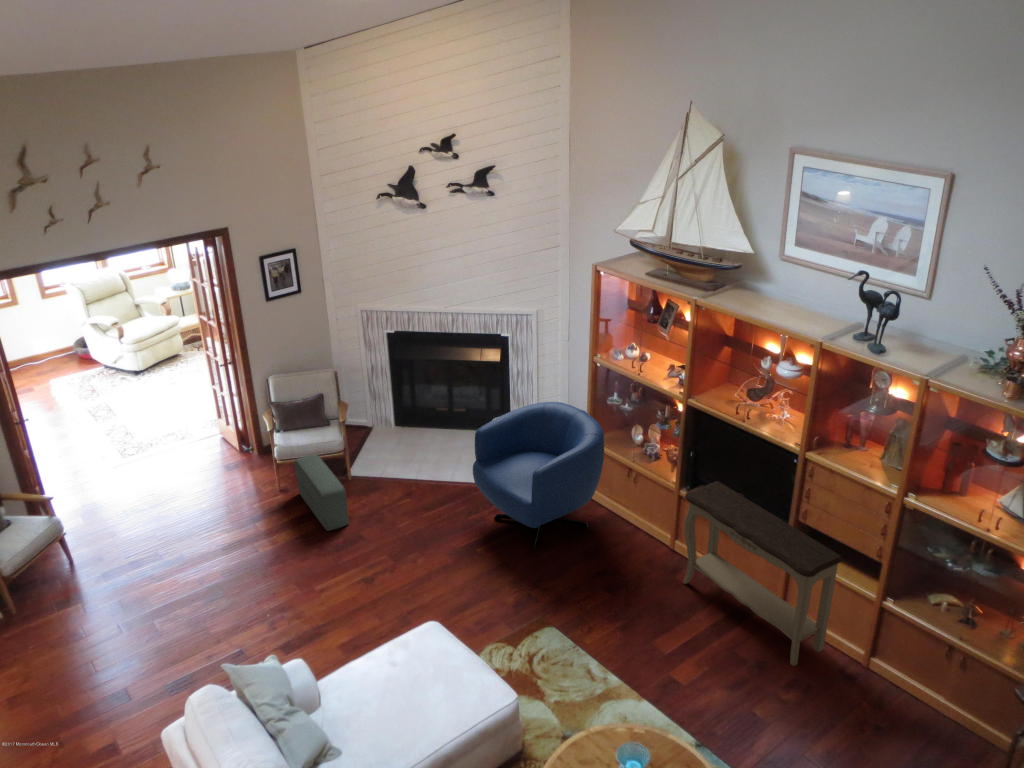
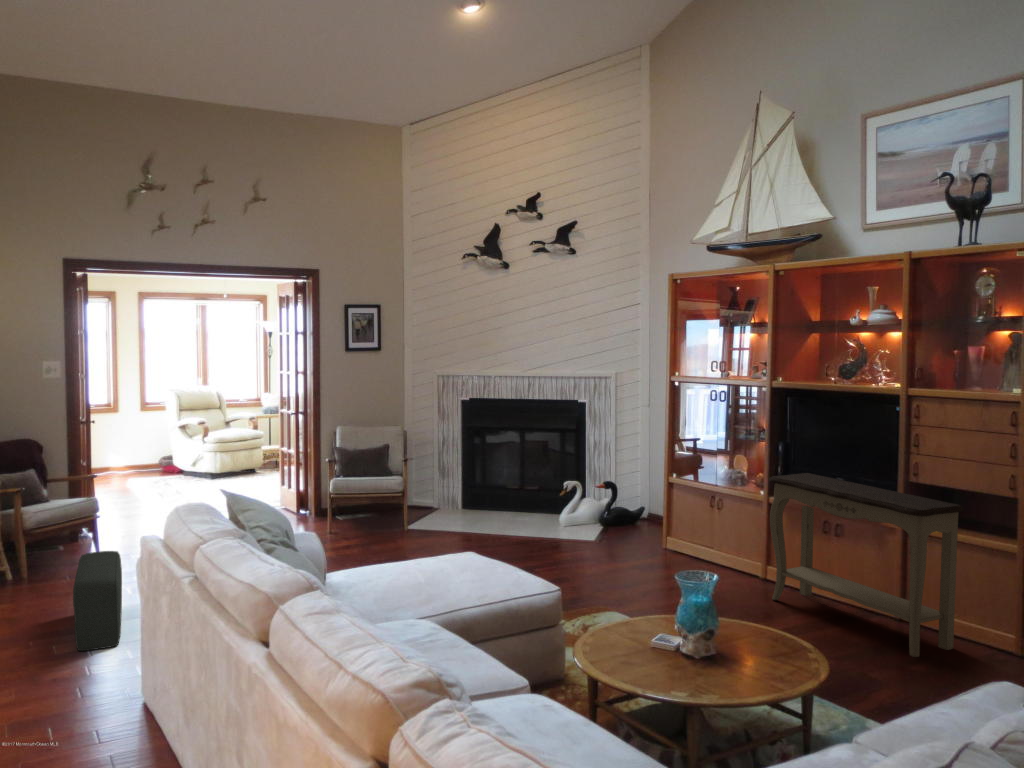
armchair: present [473,402,604,551] -> none [535,431,679,574]
pouf: present [295,454,349,531] -> present [73,551,122,651]

